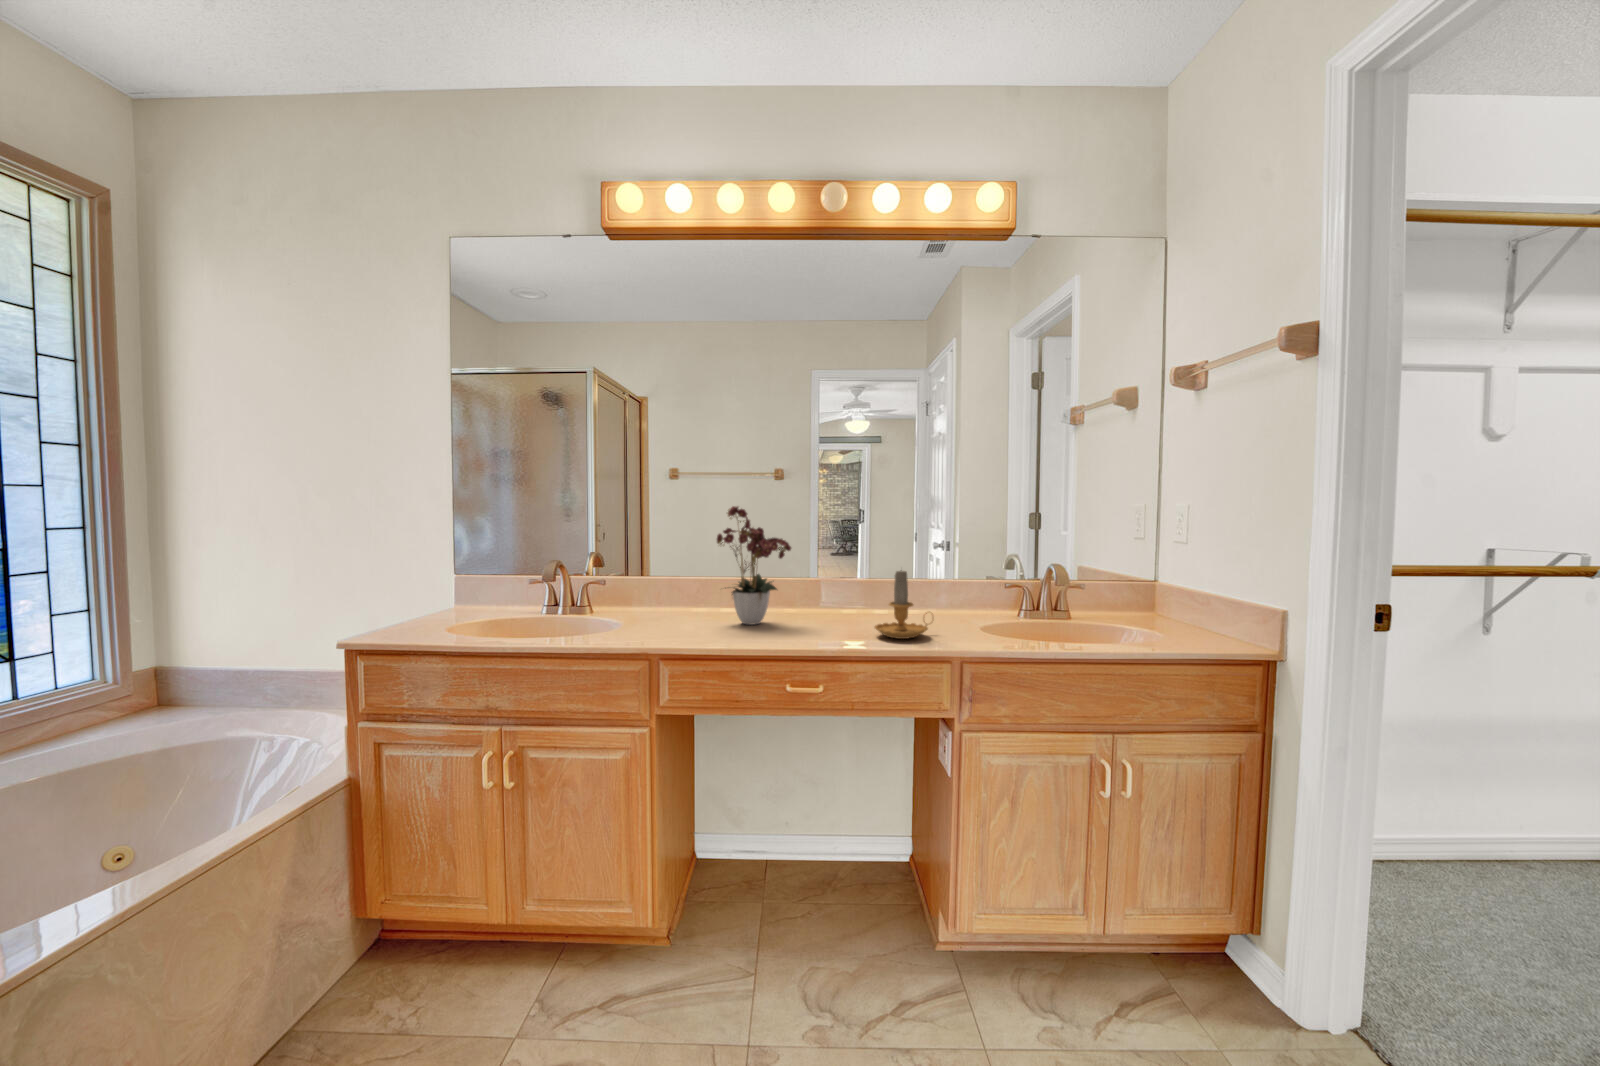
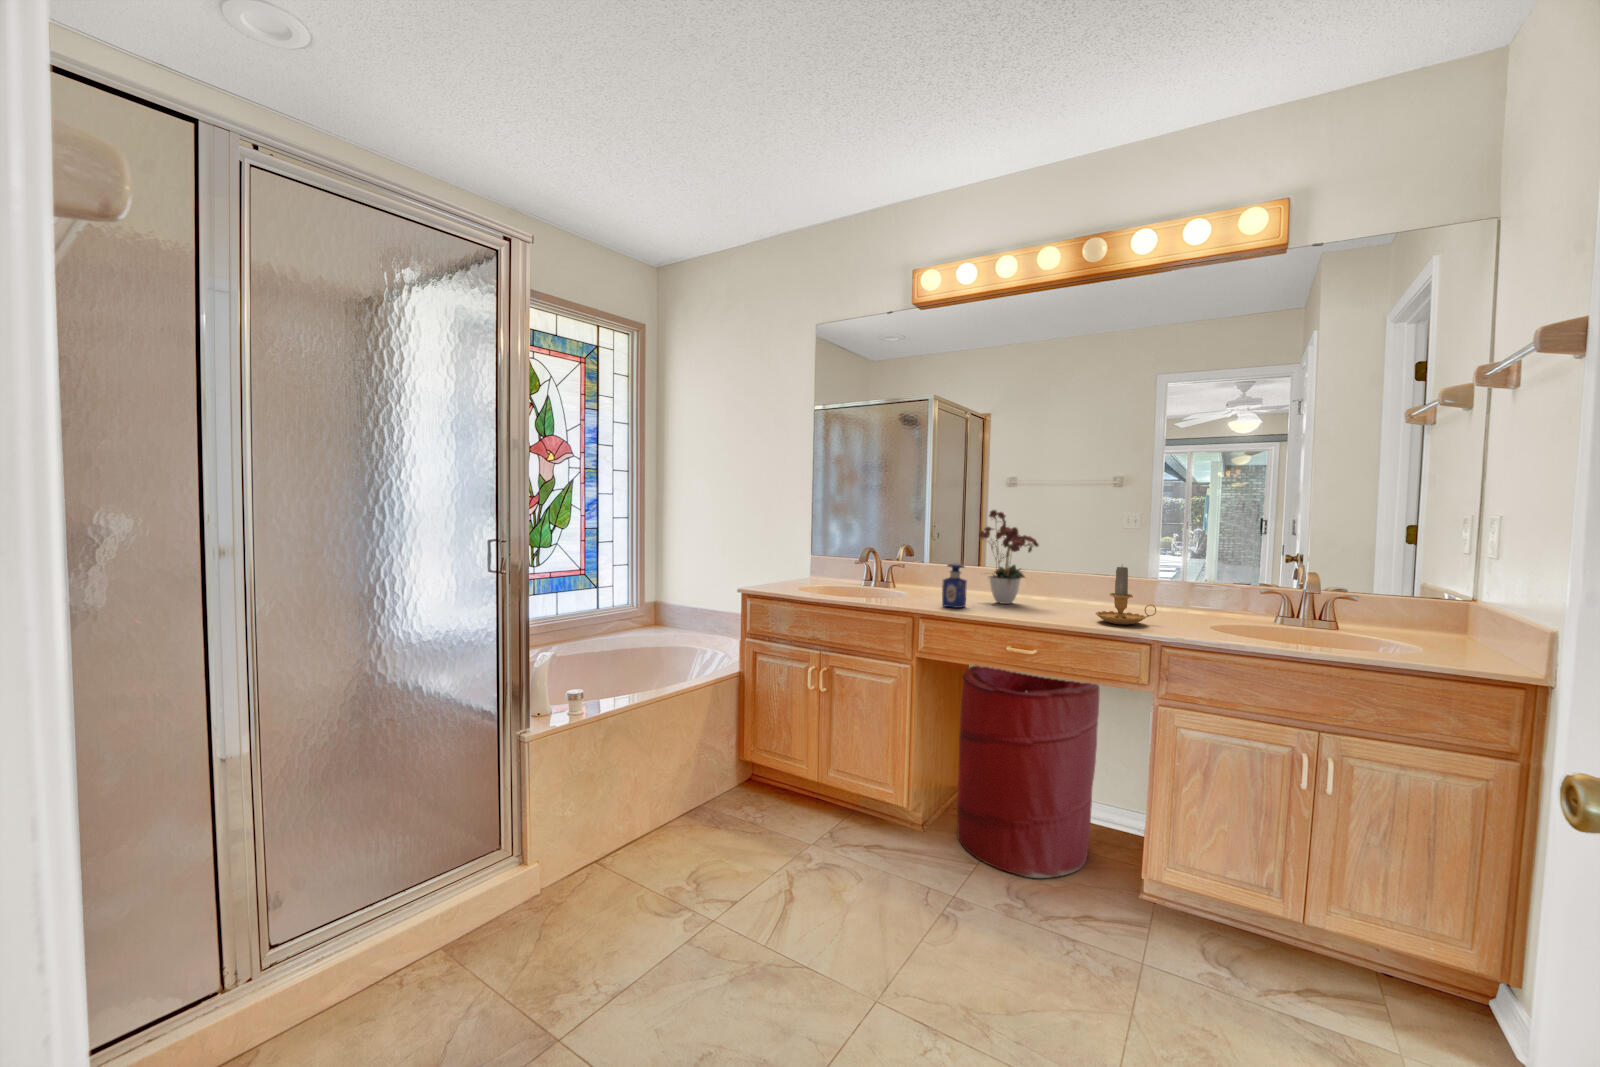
perfume bottle: none [683,579,713,639] -> present [942,563,967,608]
laundry hamper: none [707,694,868,970] -> present [957,666,1099,878]

